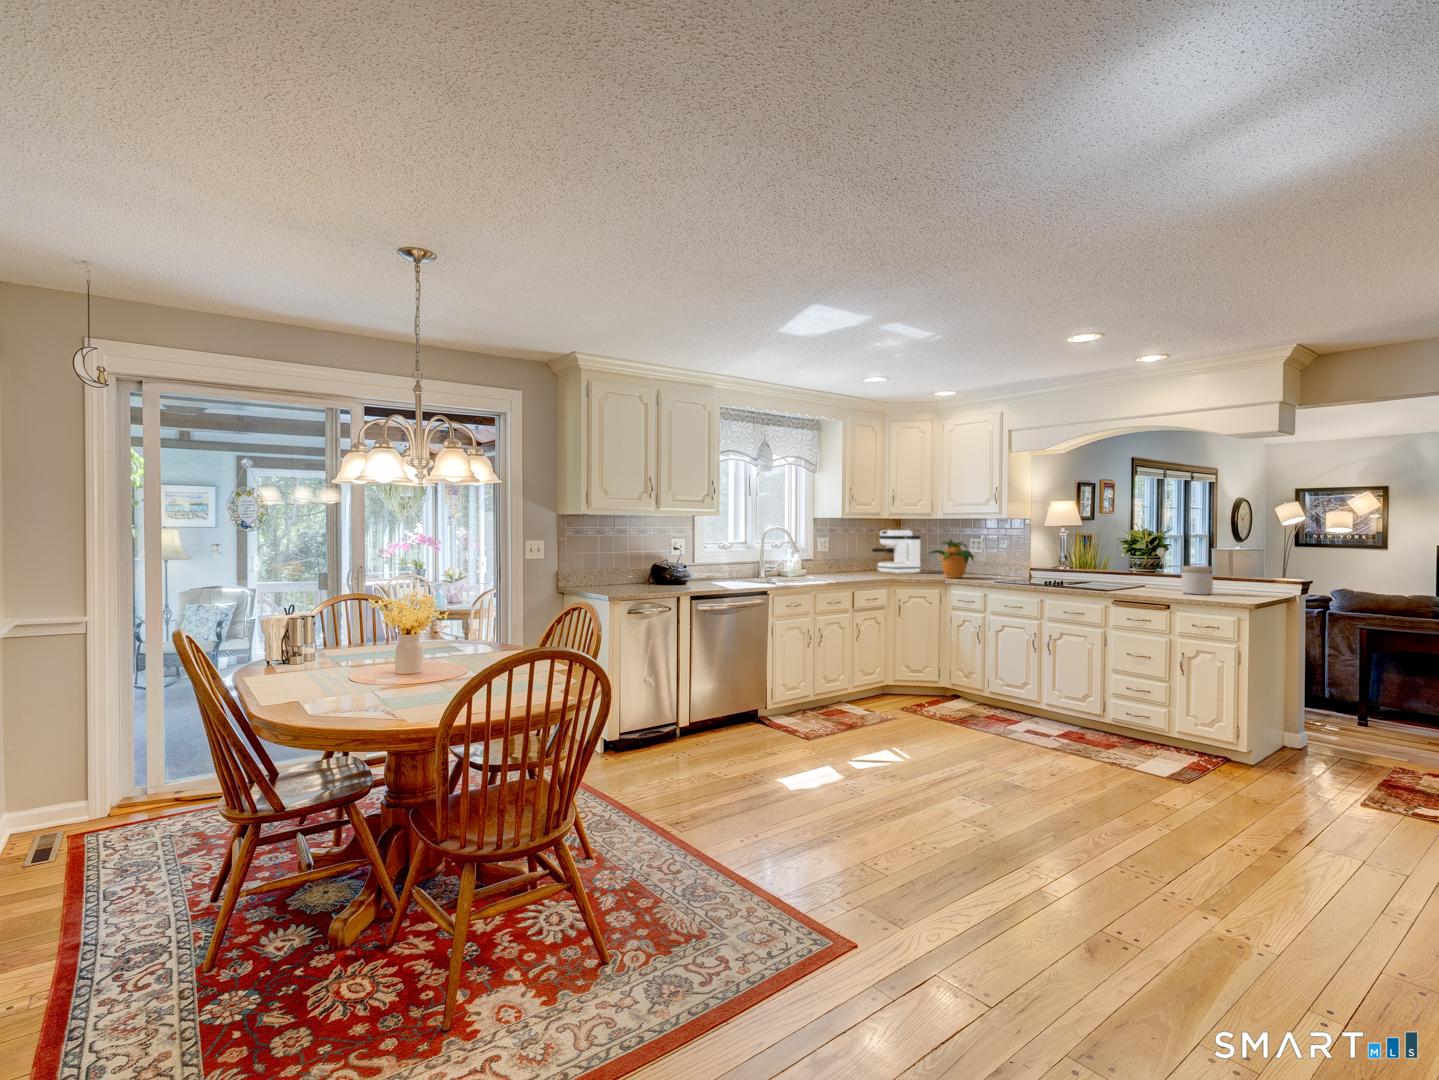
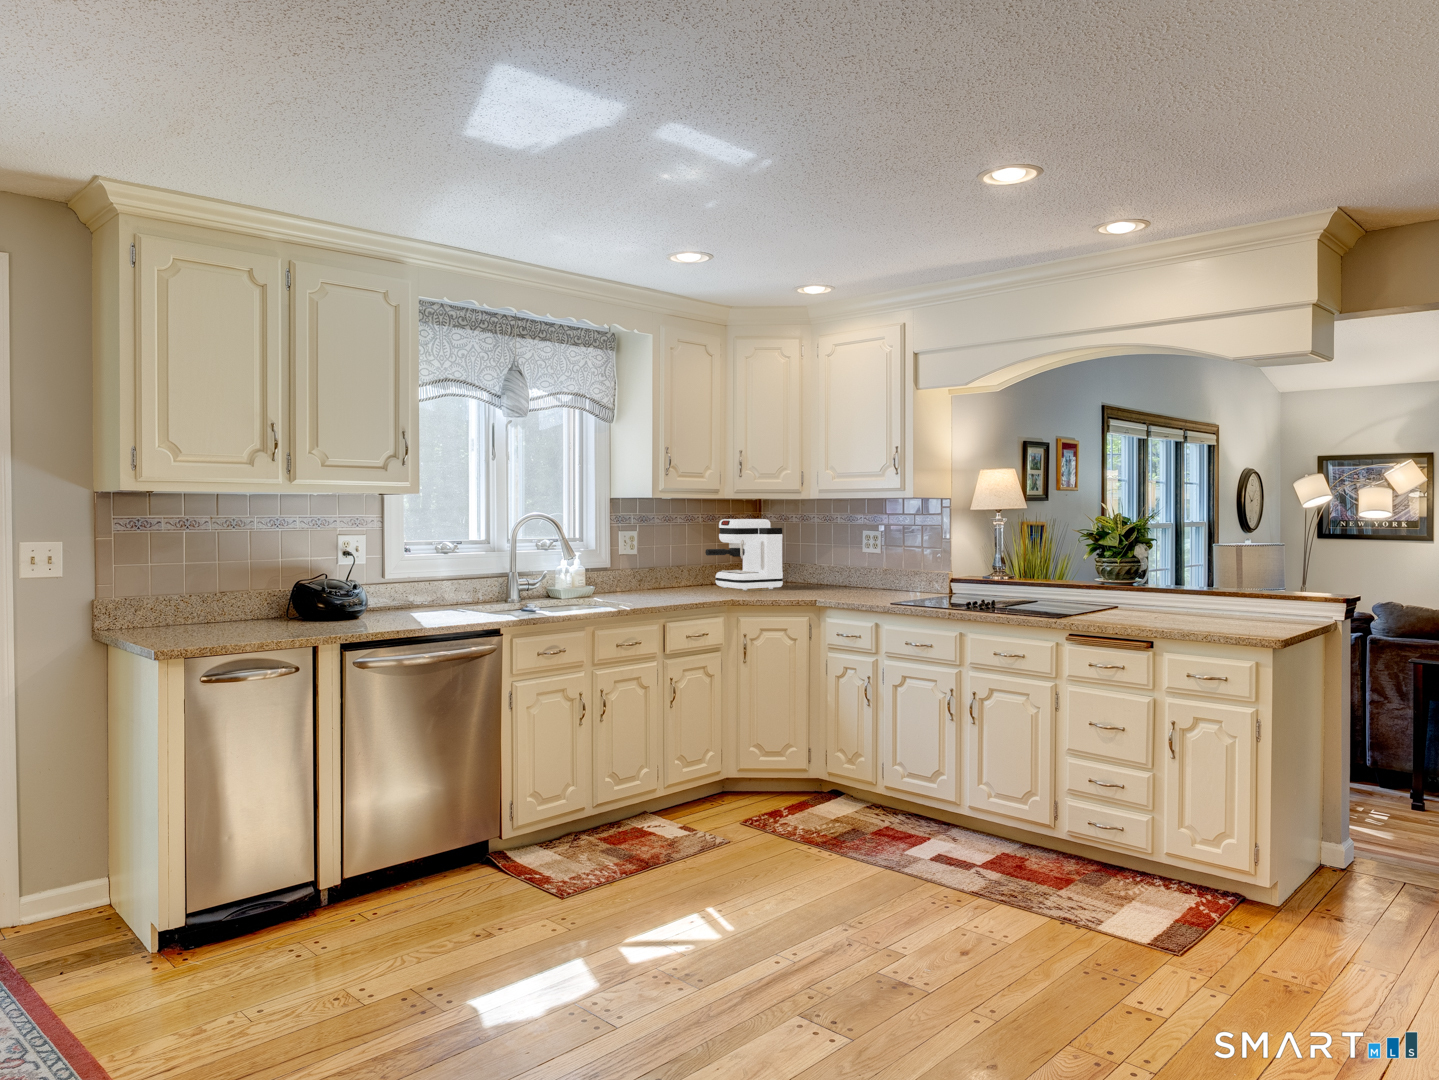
potted plant: present [930,539,974,578] -> none [785,532,866,598]
jar: present [1181,566,1213,595] -> none [1171,577,1217,624]

